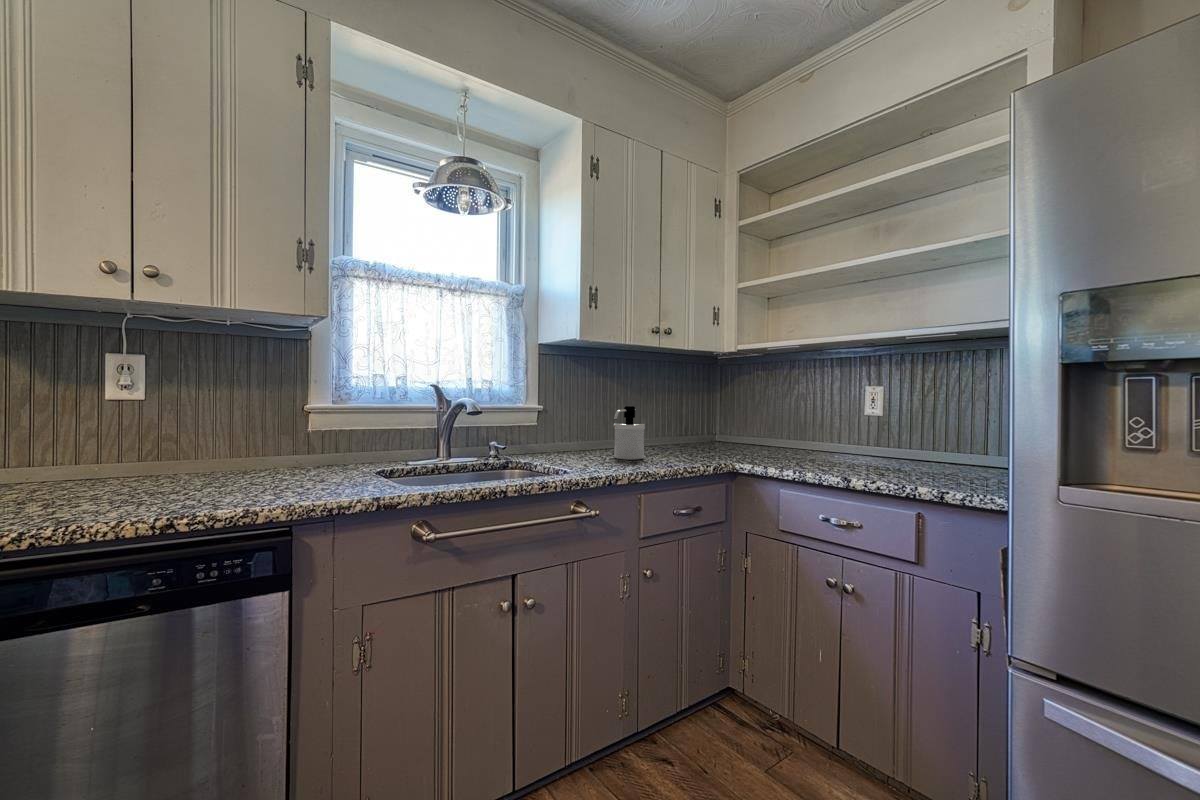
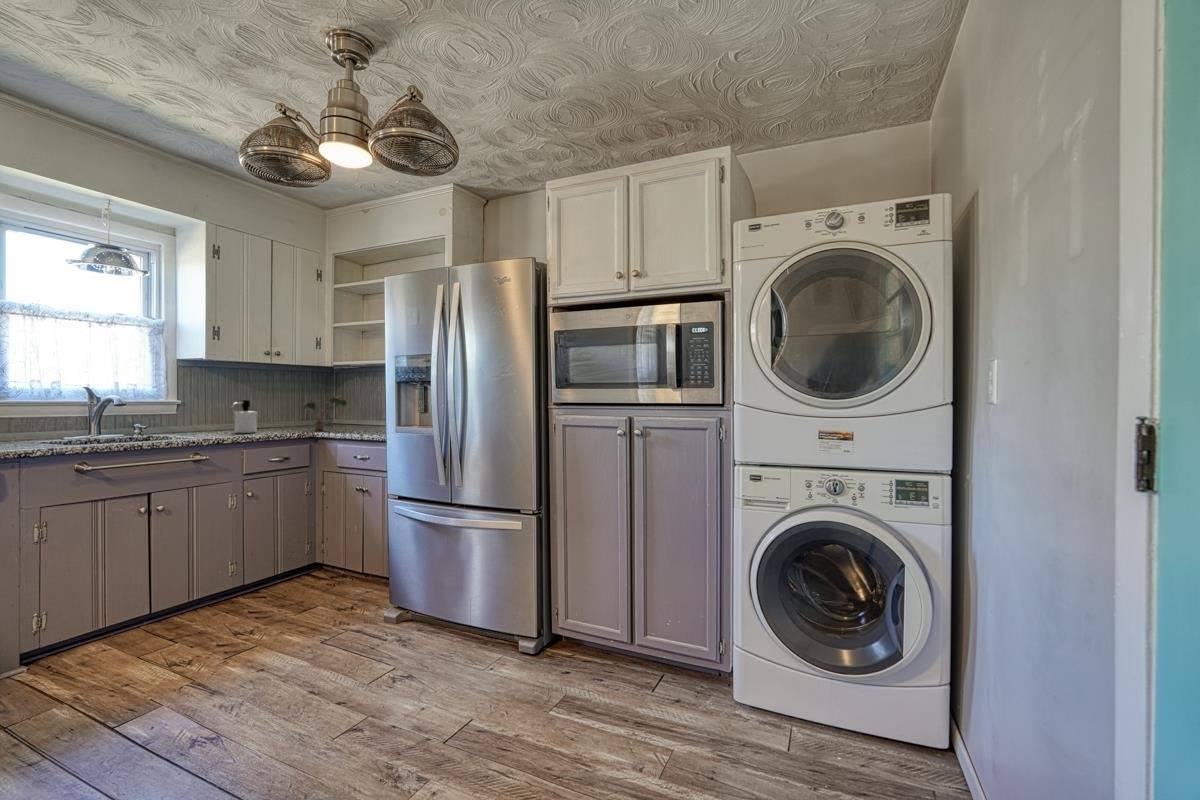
potted plant: none [697,396,790,457] -> present [303,395,347,430]

